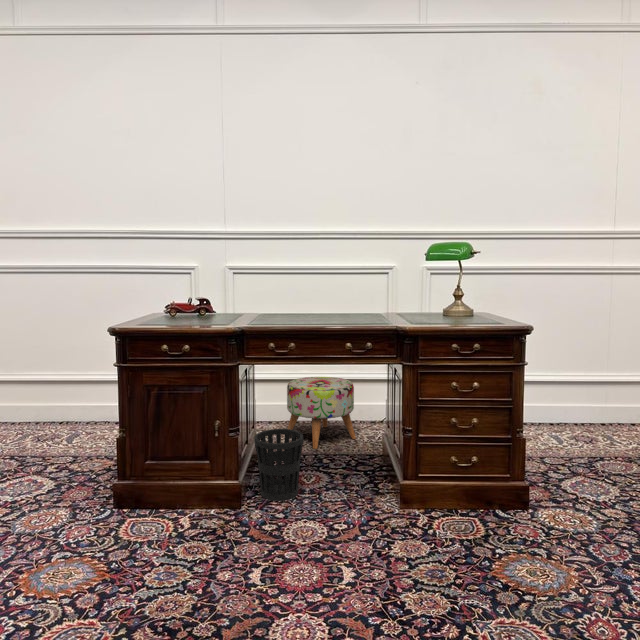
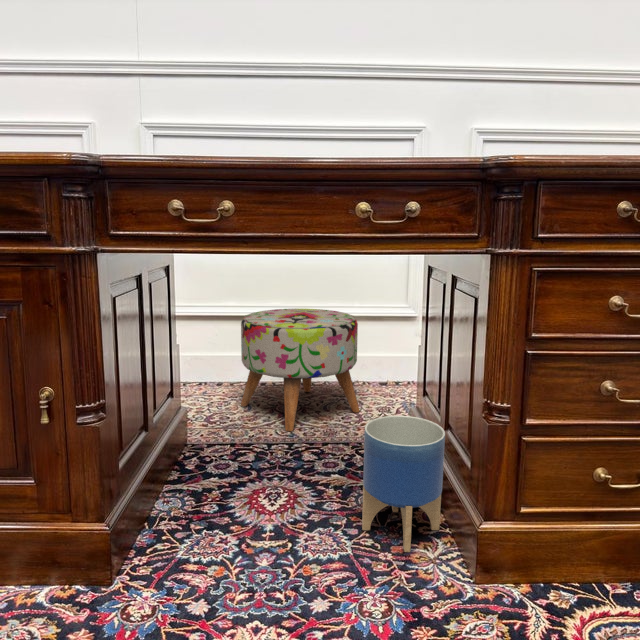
wastebasket: present [254,429,303,501] -> none [149,401,259,560]
planter: none [352,436,389,499] -> present [362,416,445,552]

